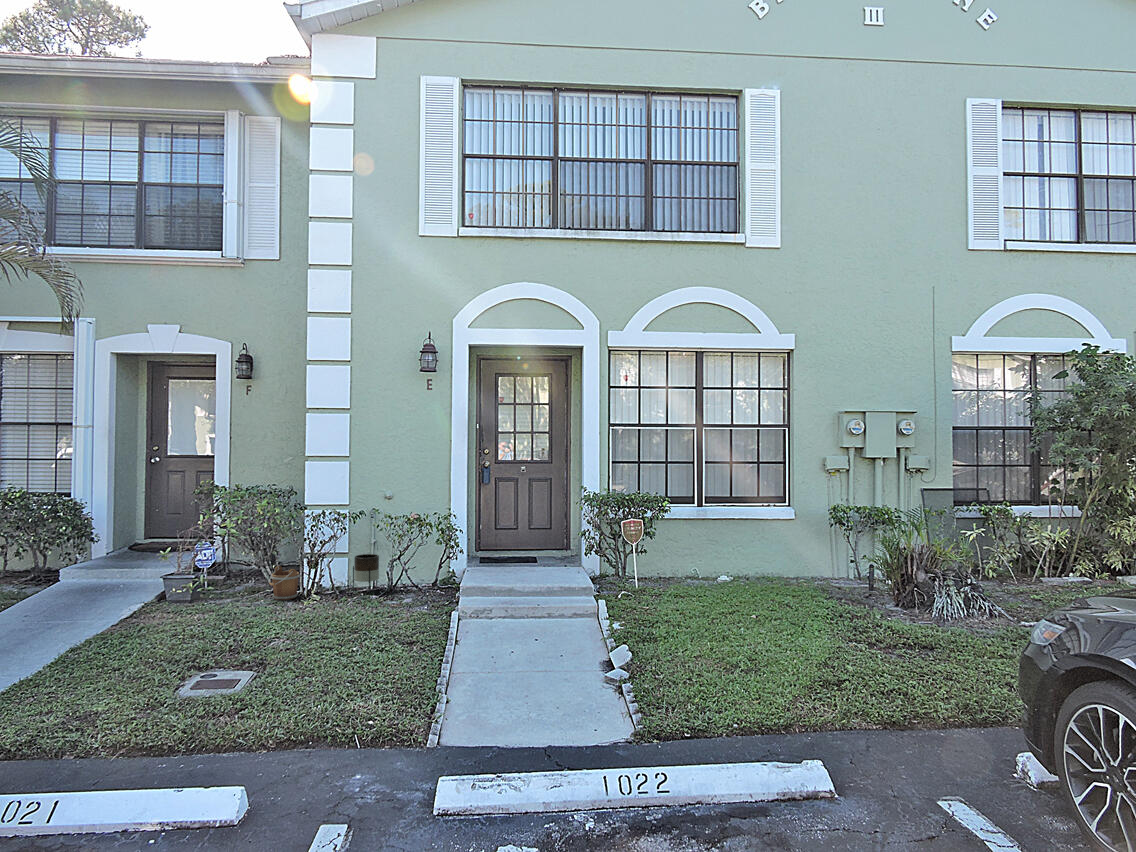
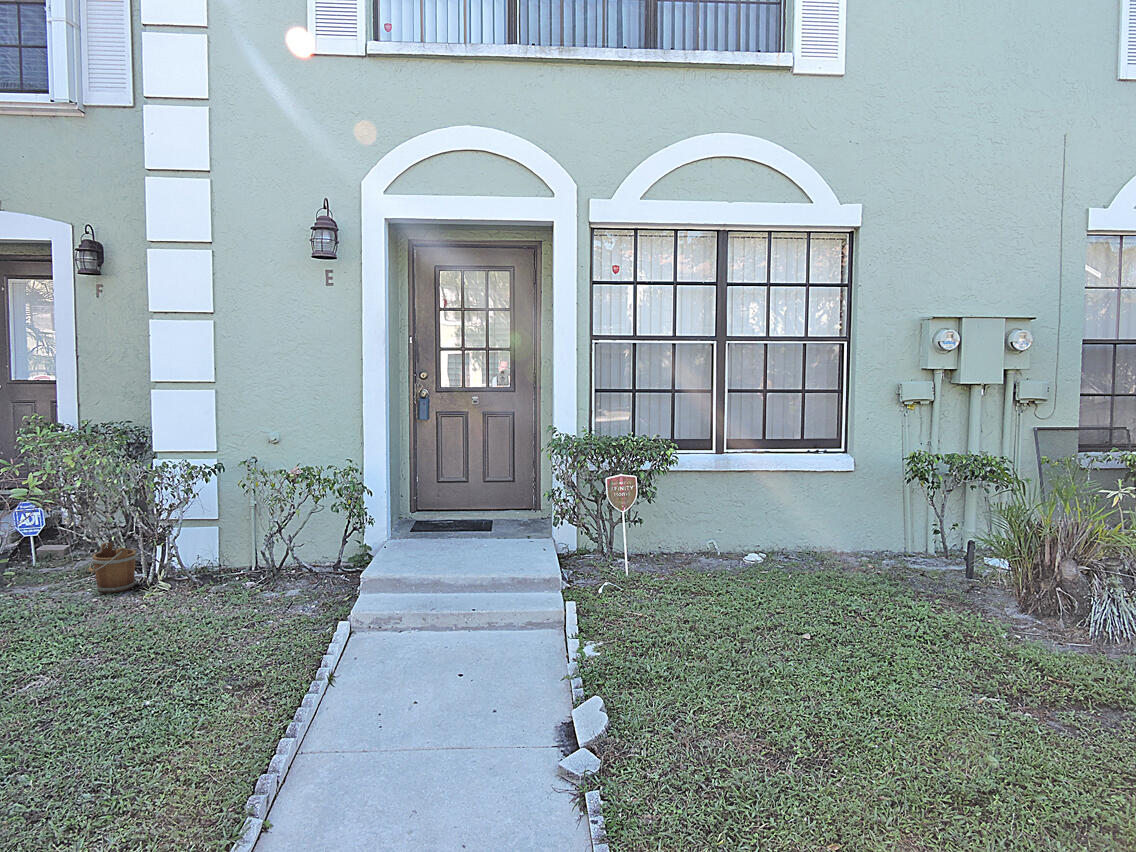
planter: present [353,554,379,595] -> none [220,523,259,583]

